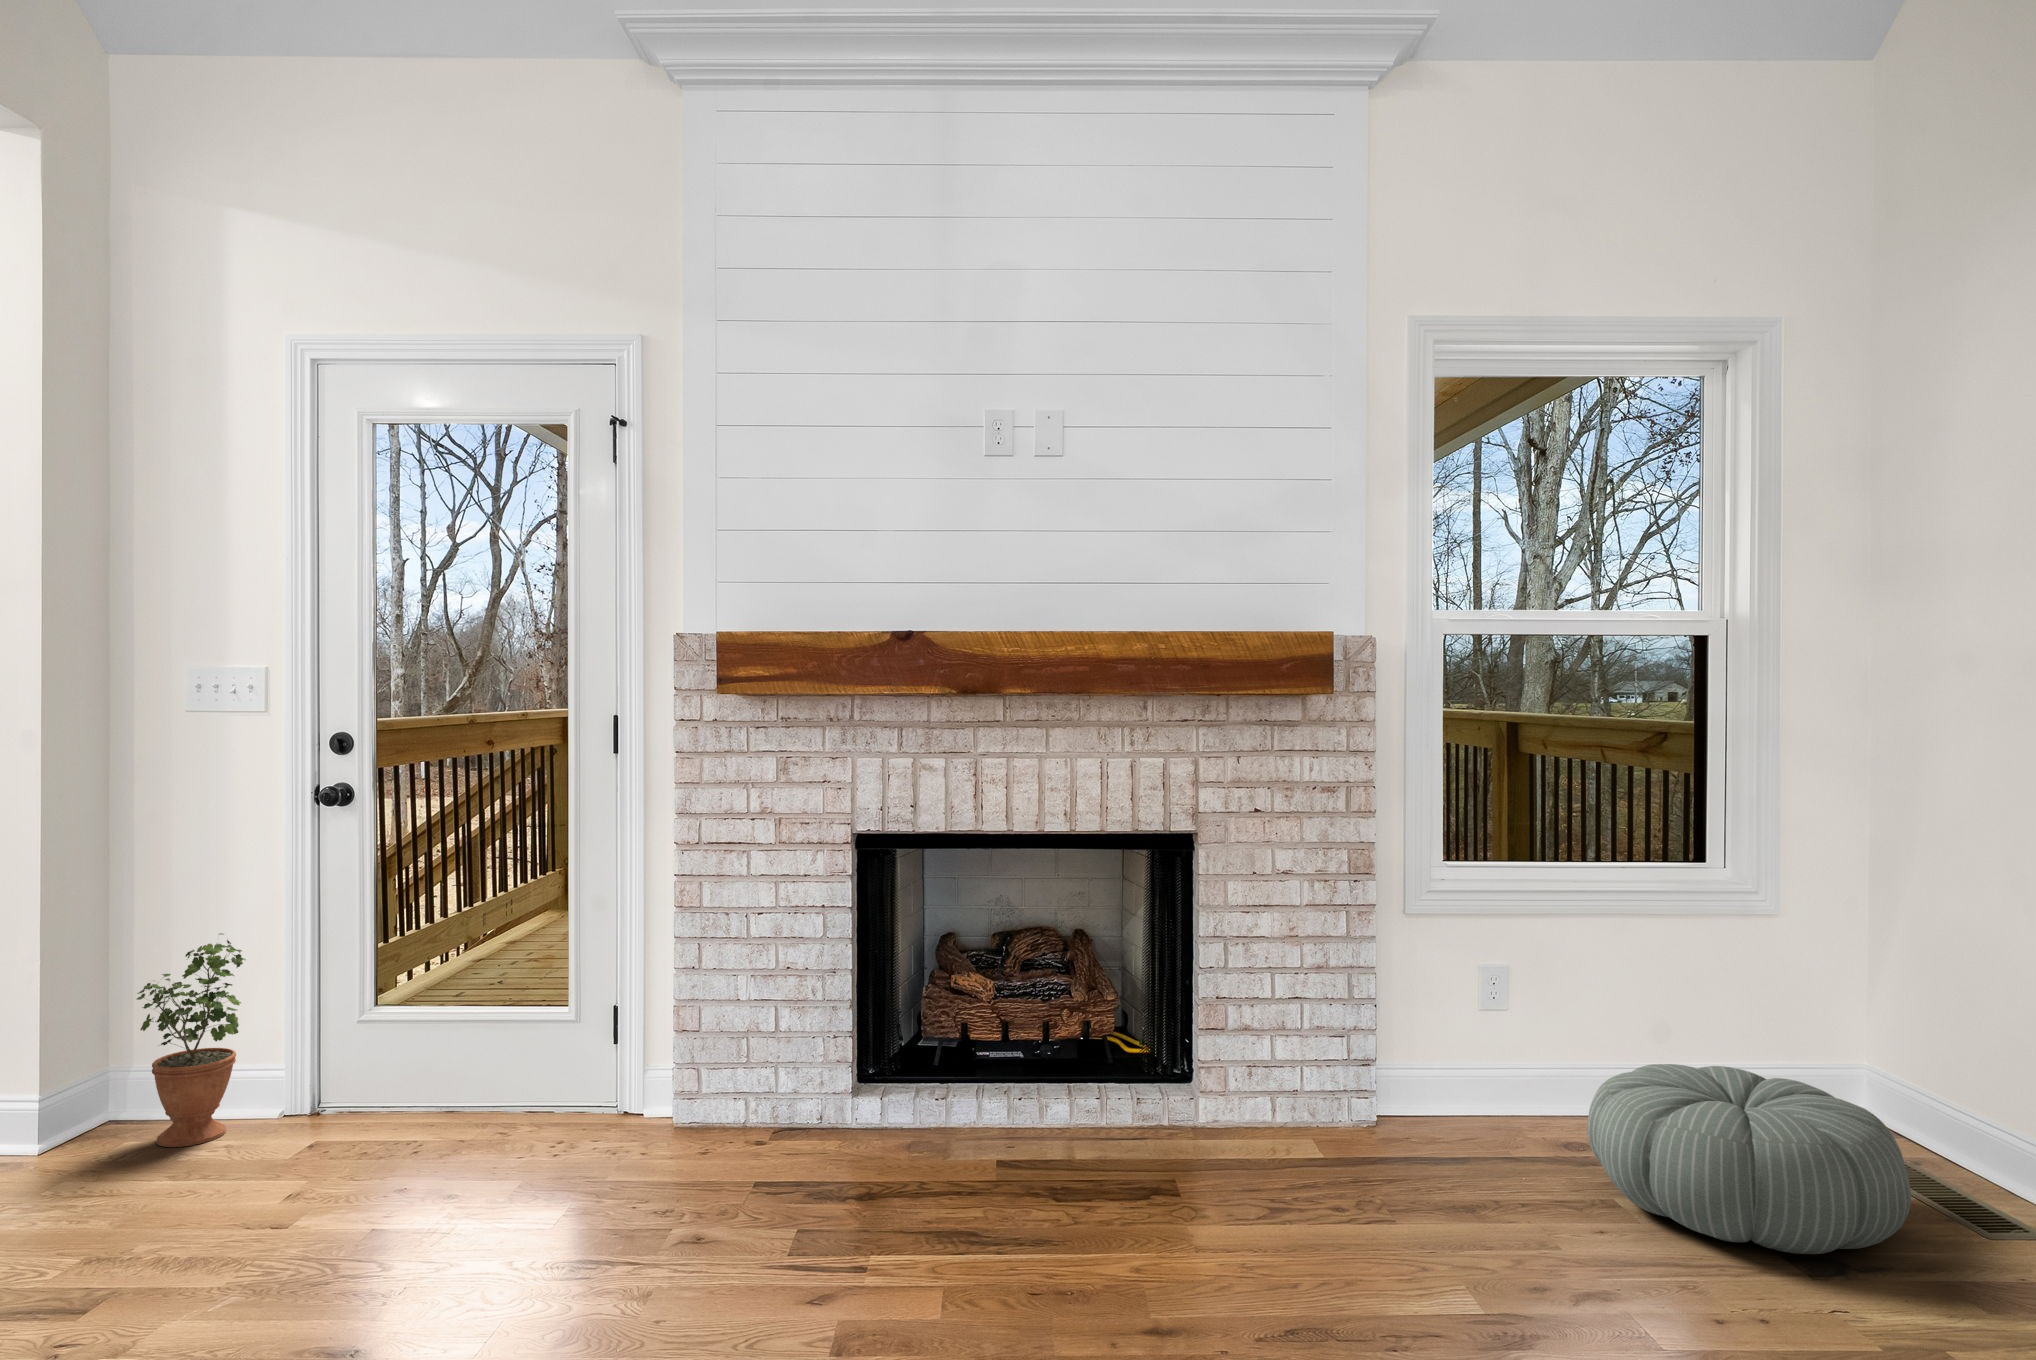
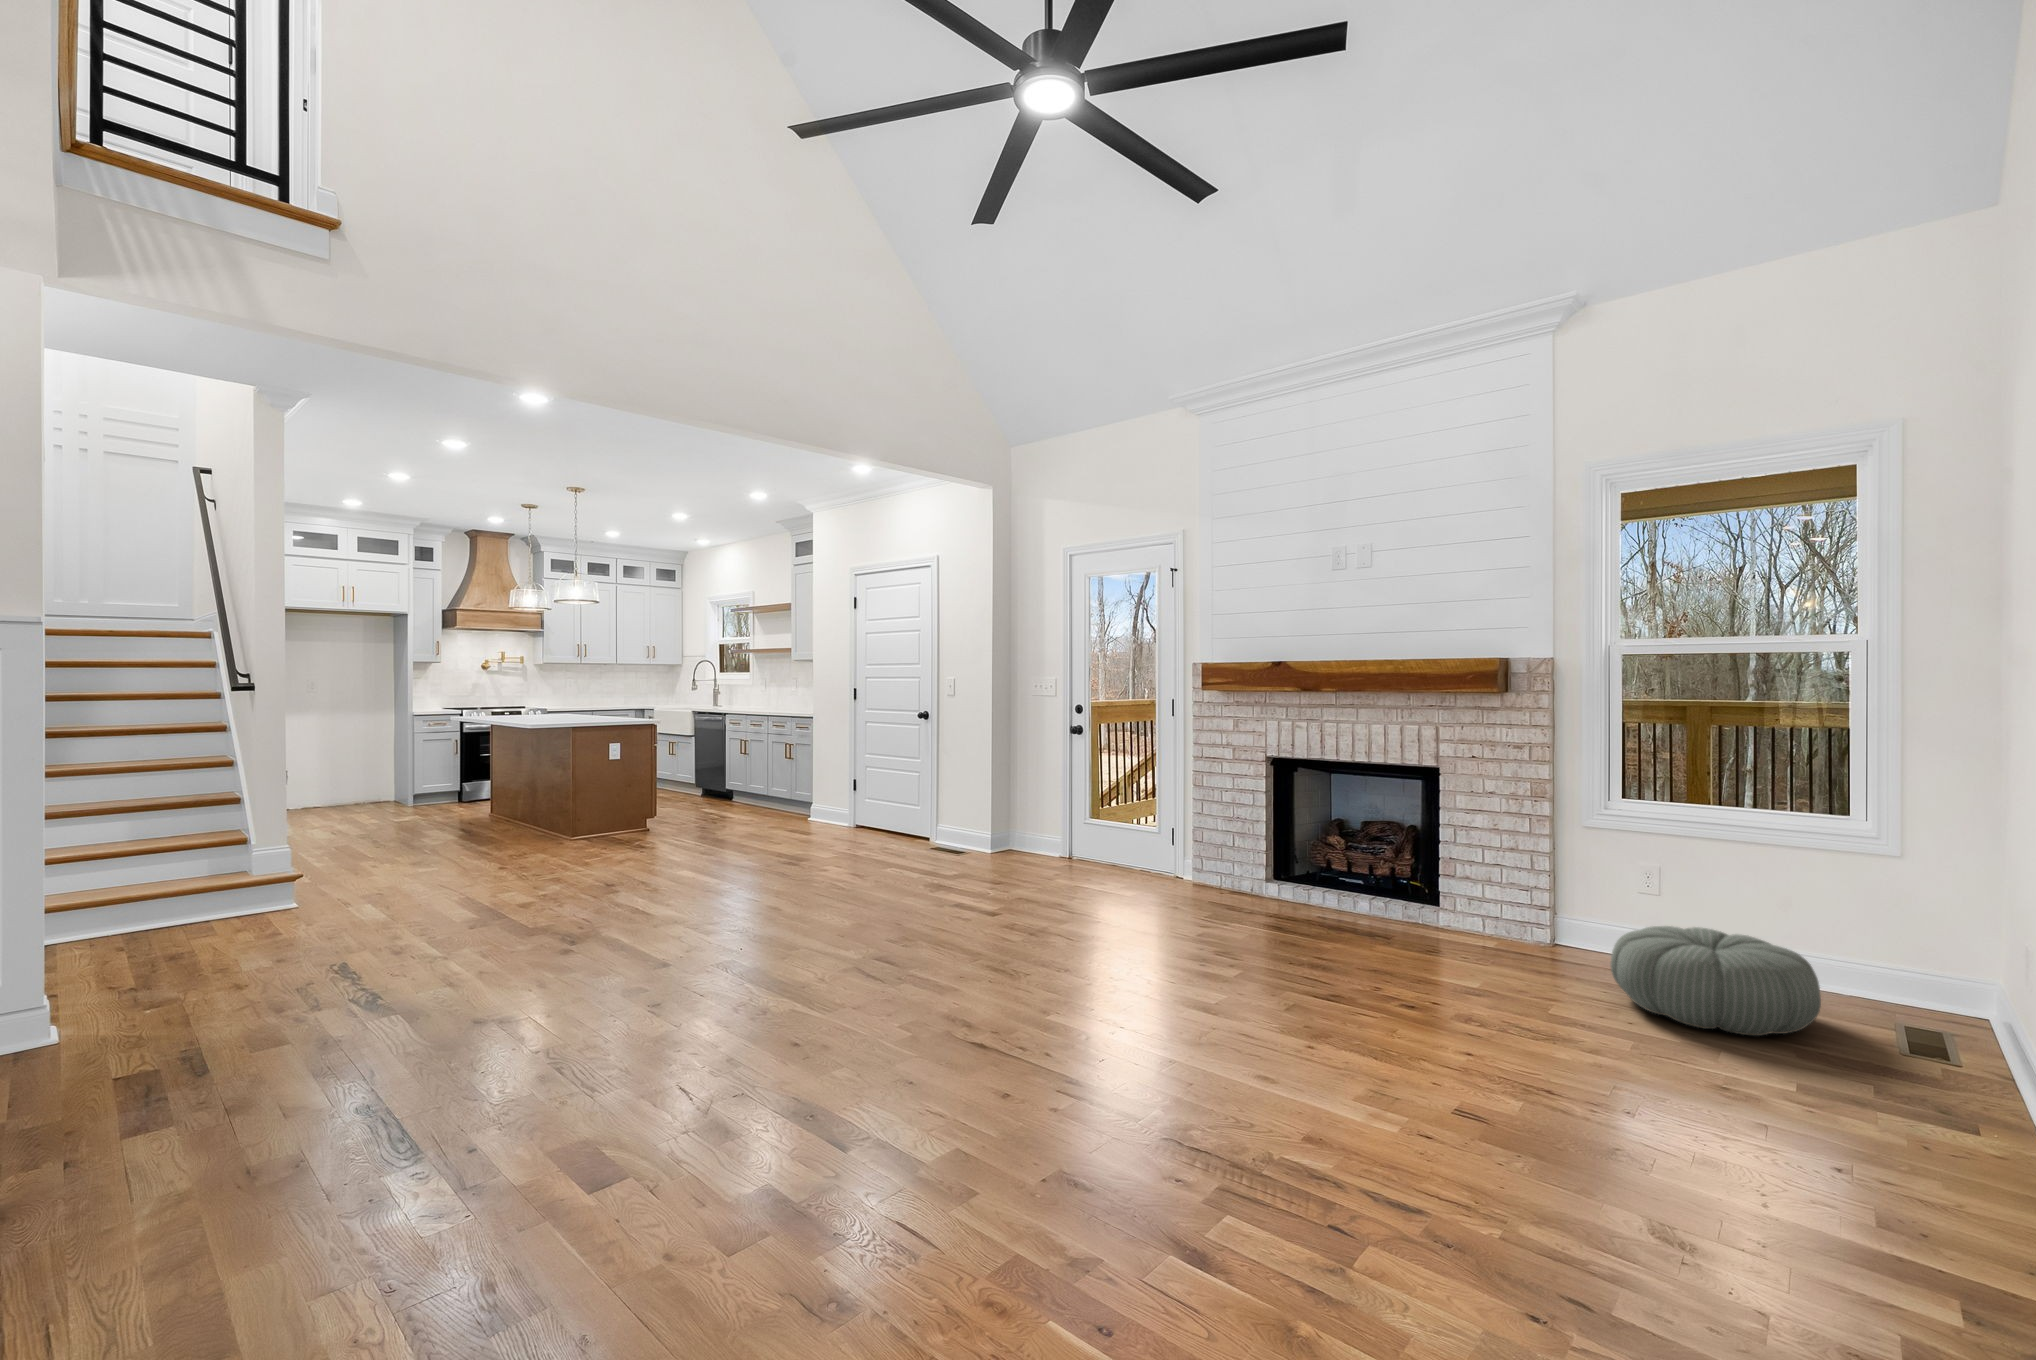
potted plant: present [137,933,246,1147] -> none [1015,783,1050,861]

